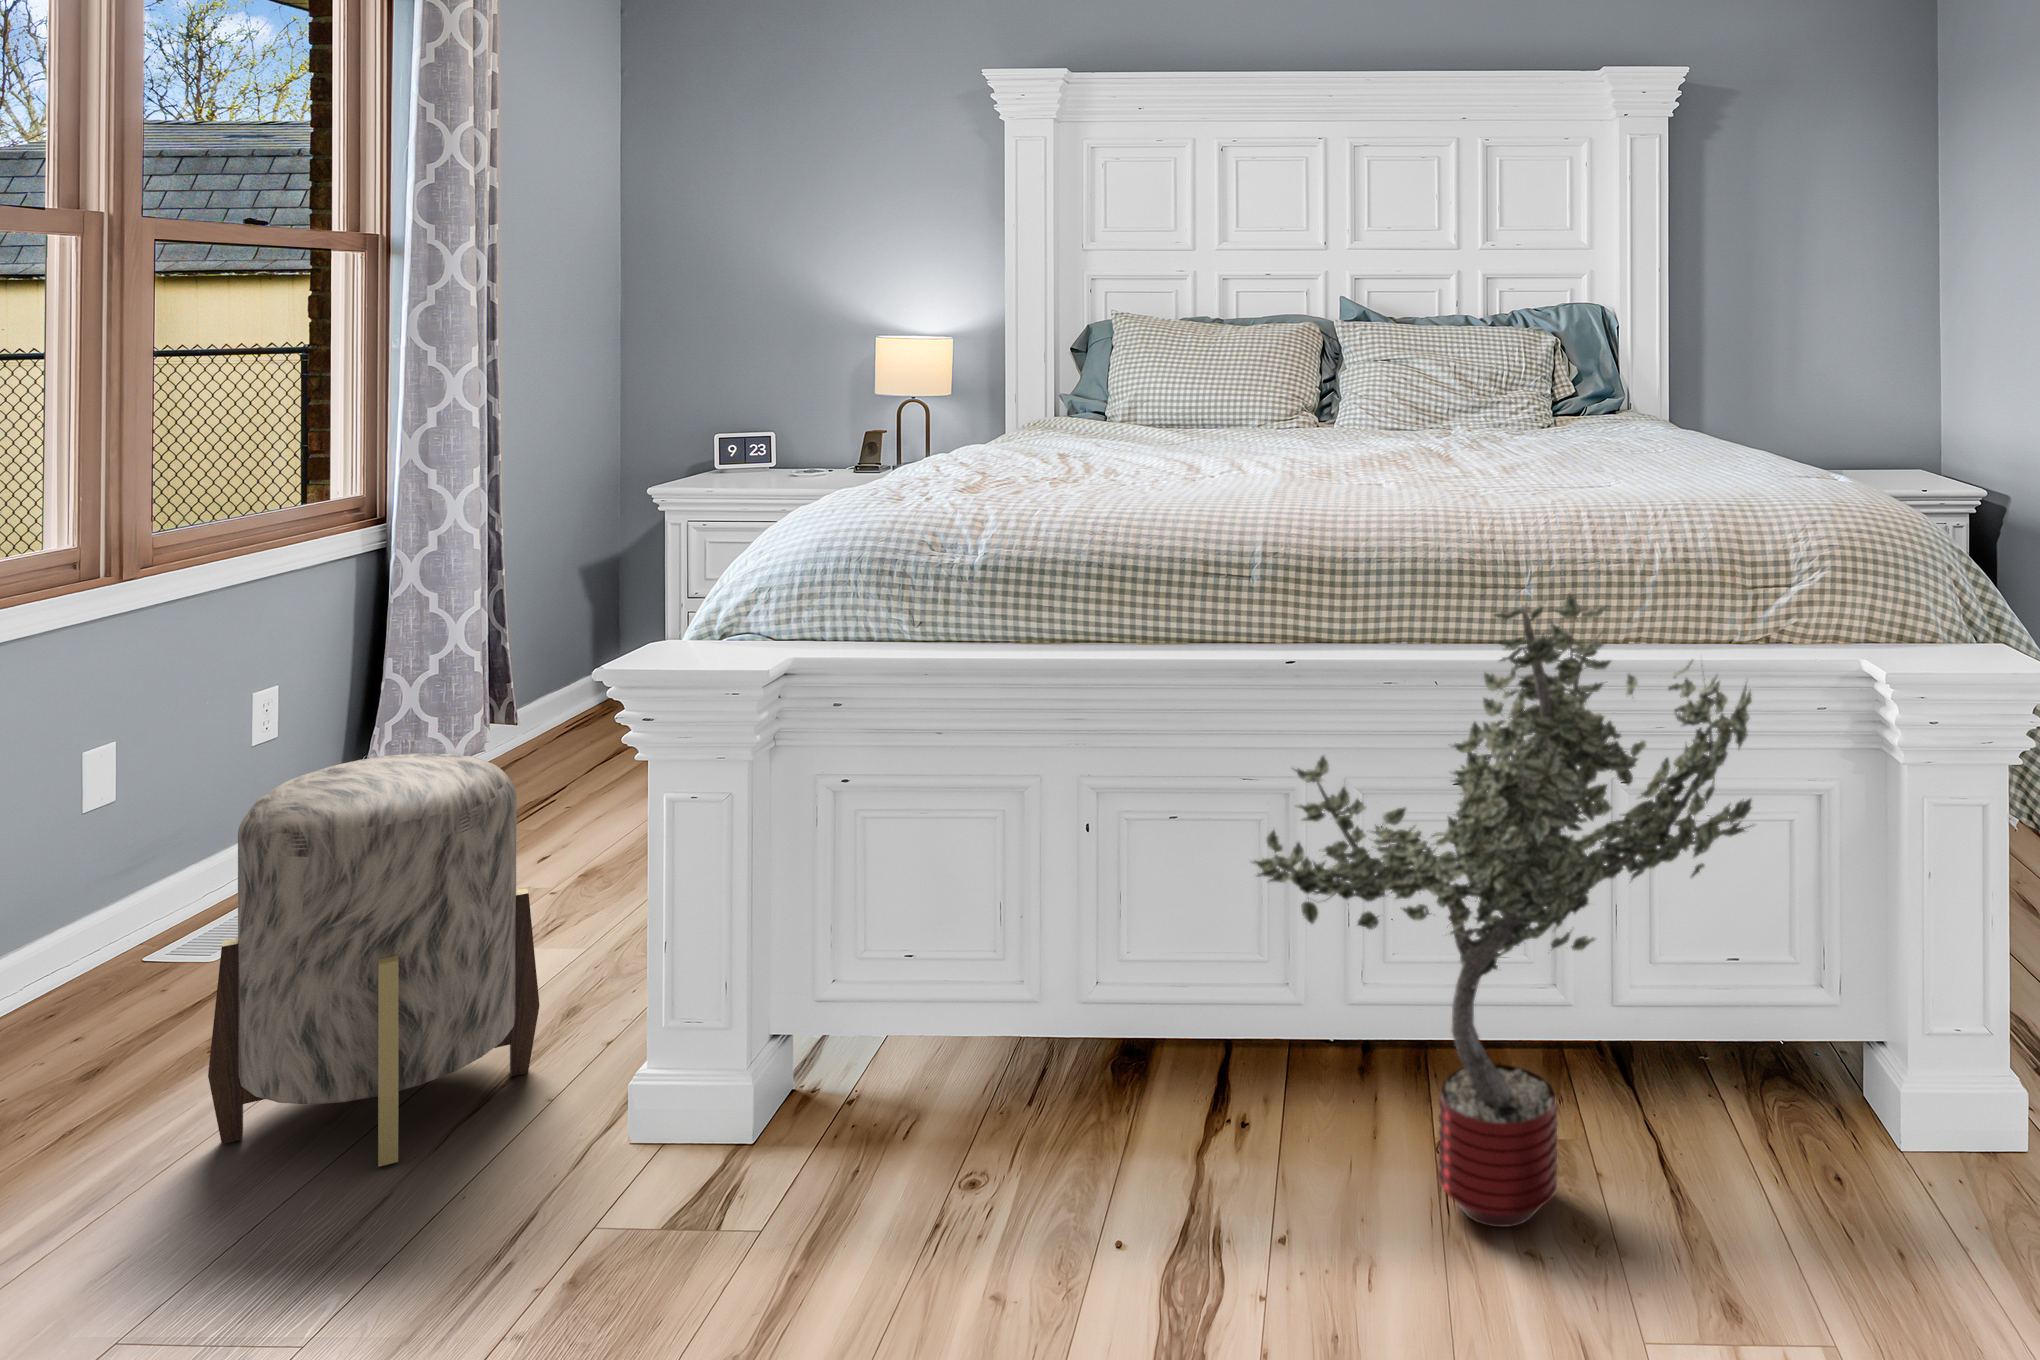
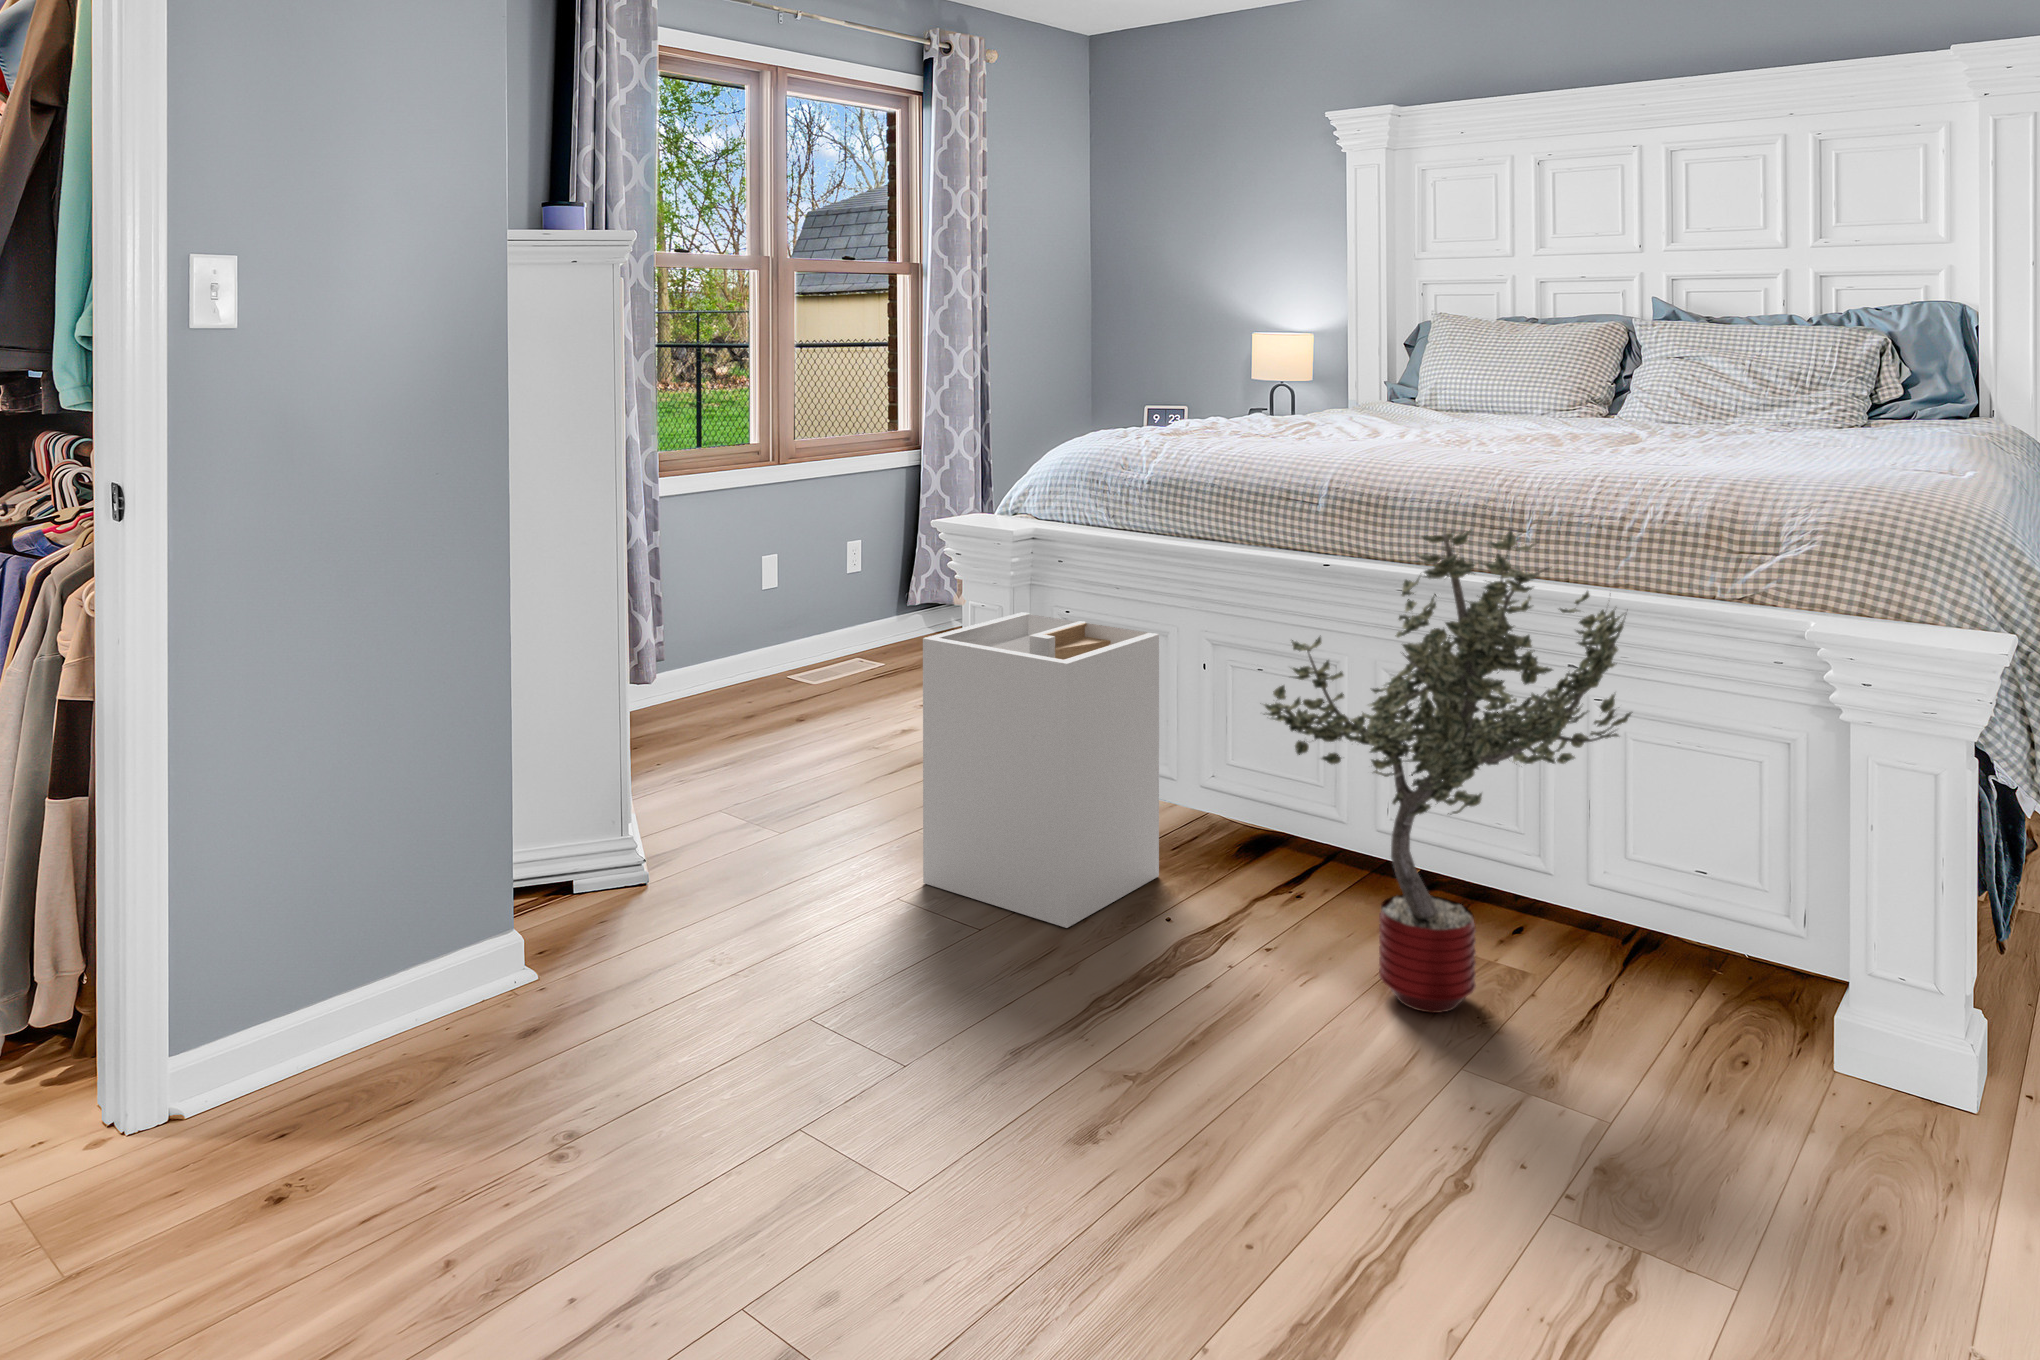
ottoman: present [208,753,540,1167] -> none [745,575,908,801]
laundry hamper: none [701,777,1045,1272] -> present [923,612,1159,928]

